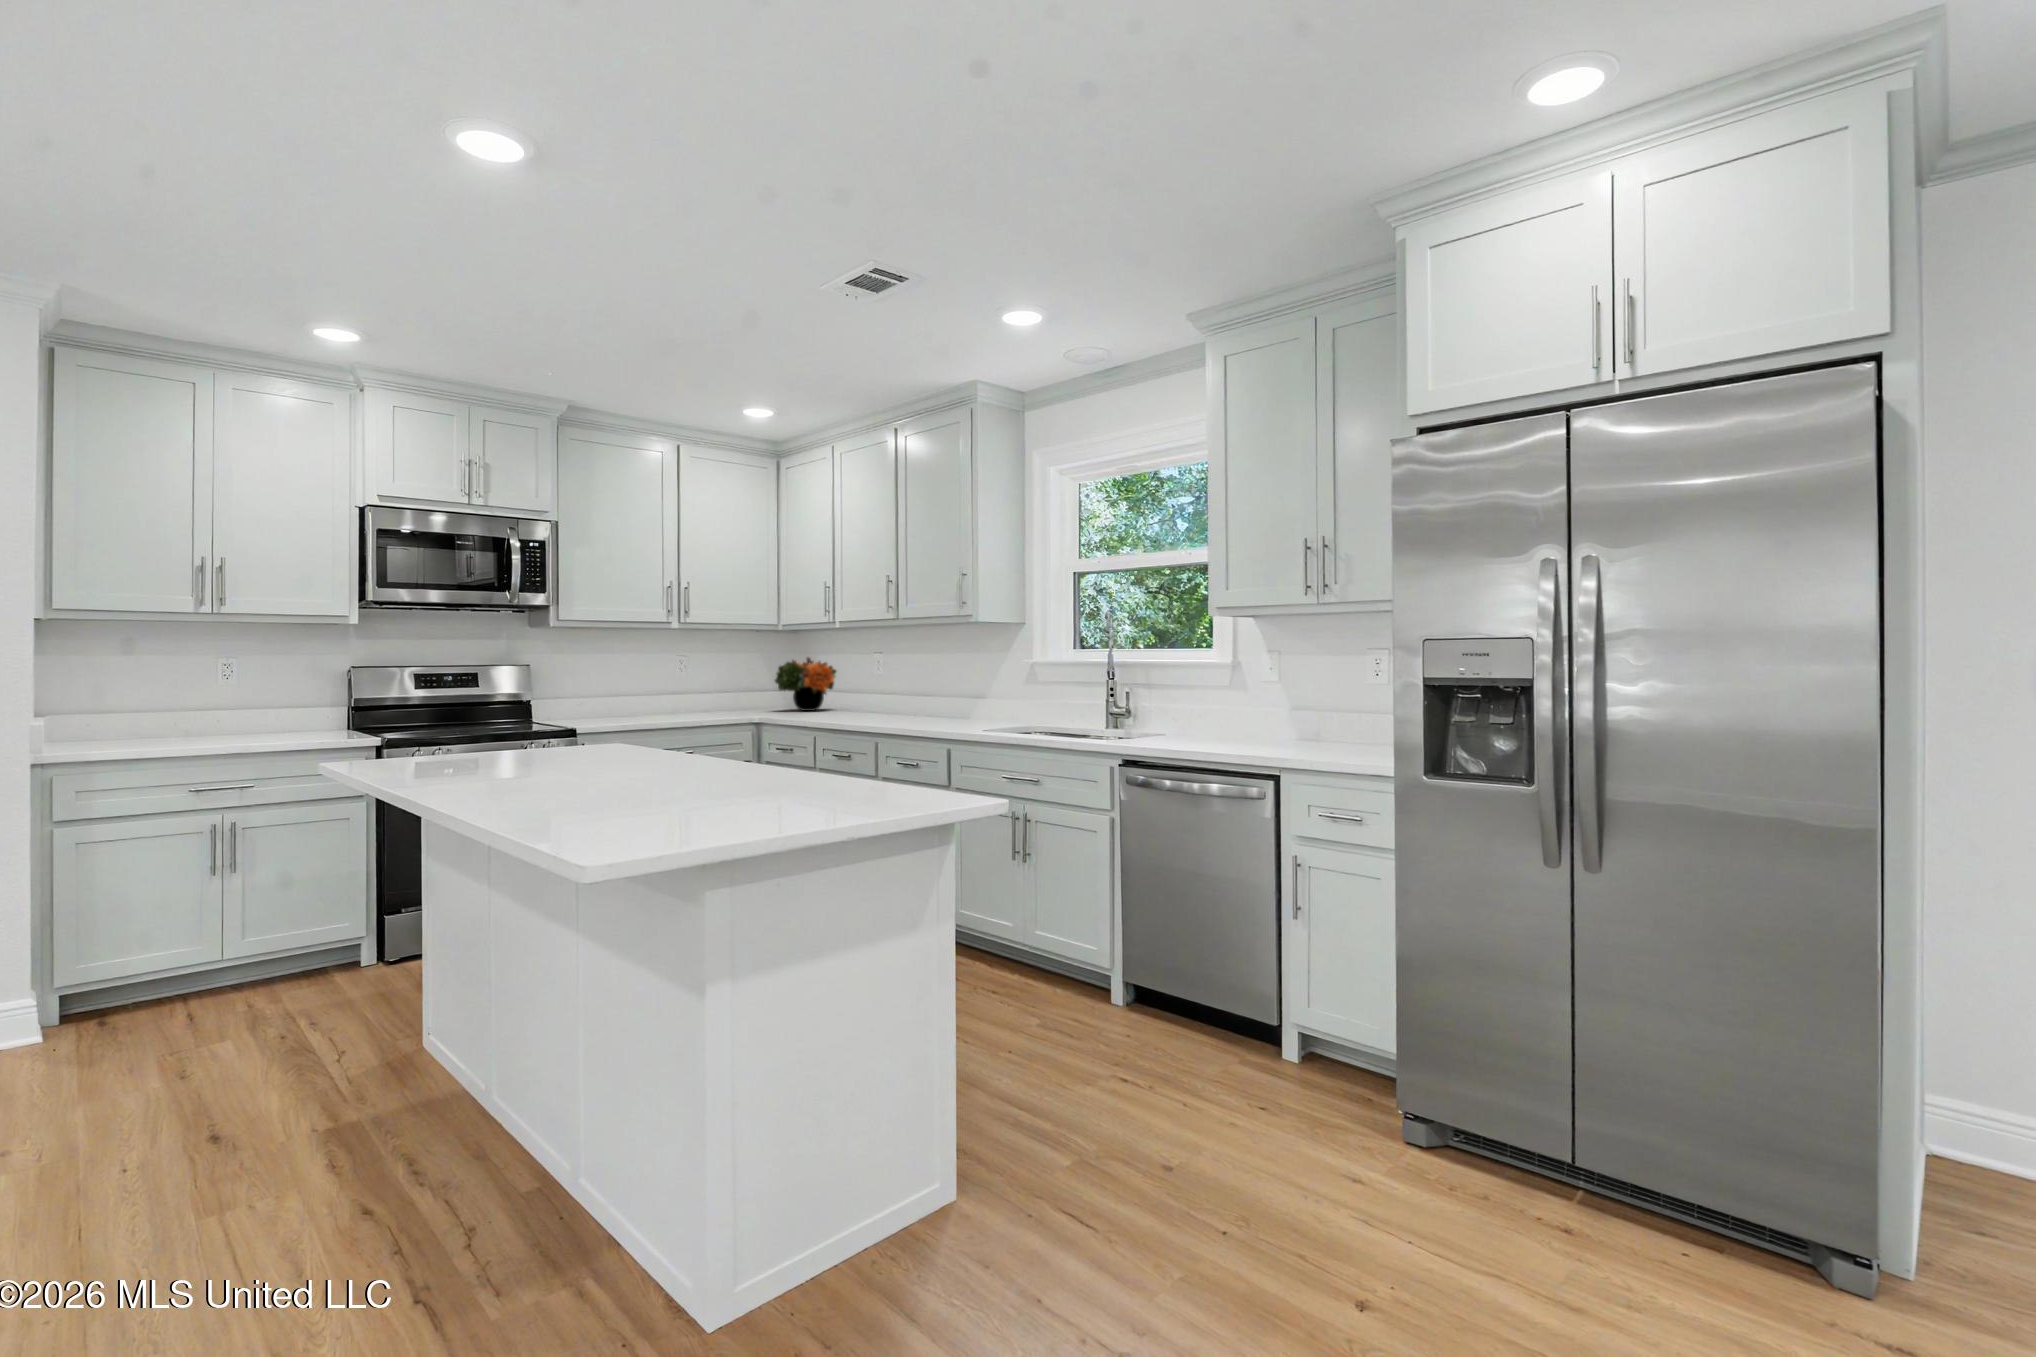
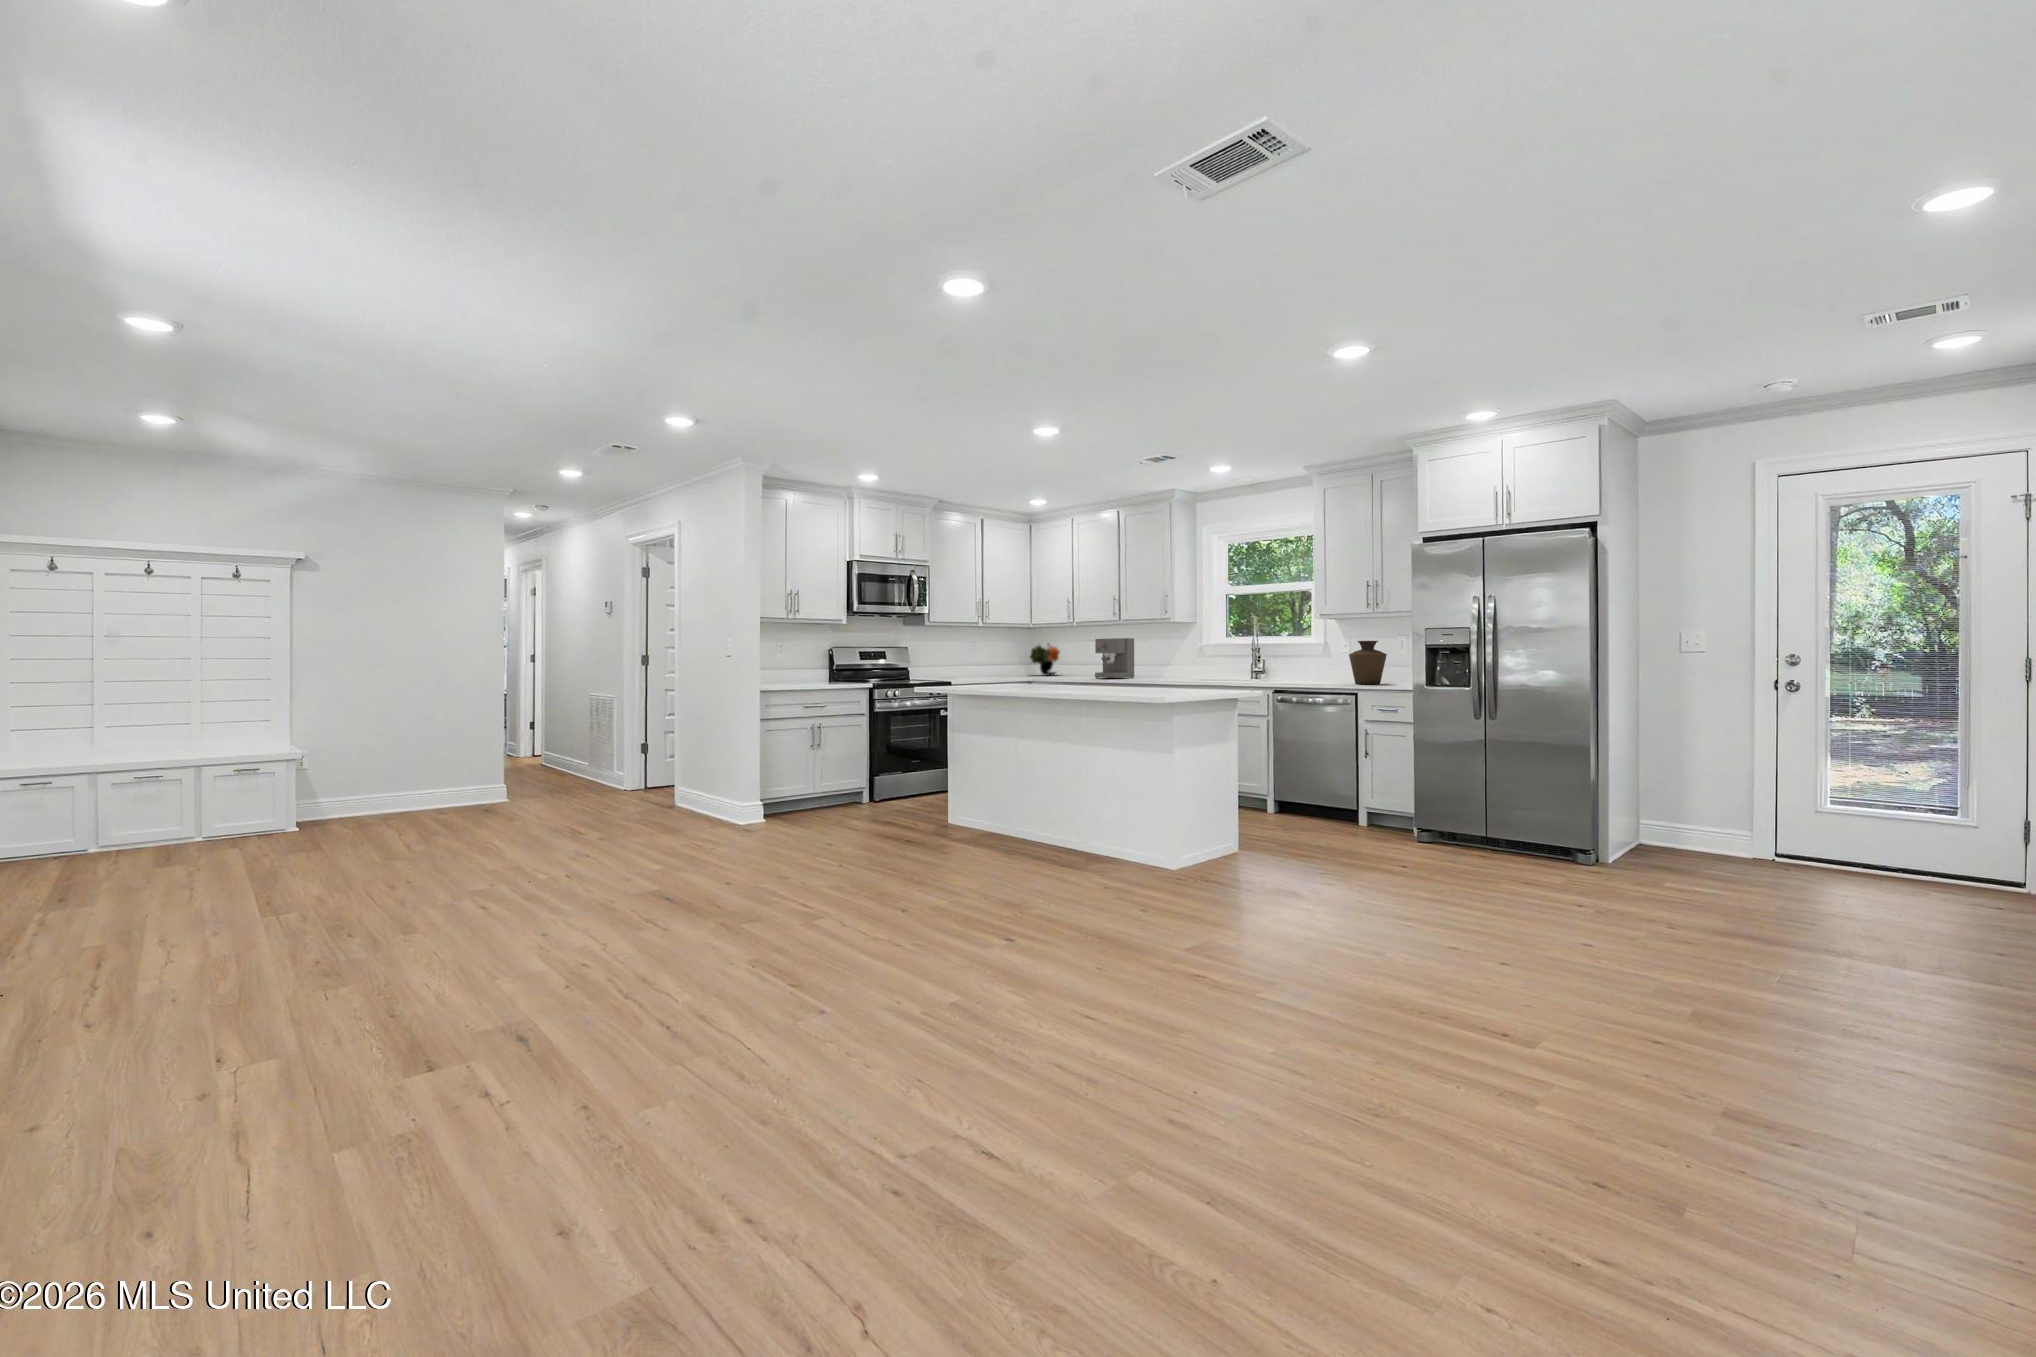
coffee maker: none [854,651,923,722] -> present [1095,638,1134,679]
vase: none [1270,661,1345,749] -> present [1349,641,1387,684]

